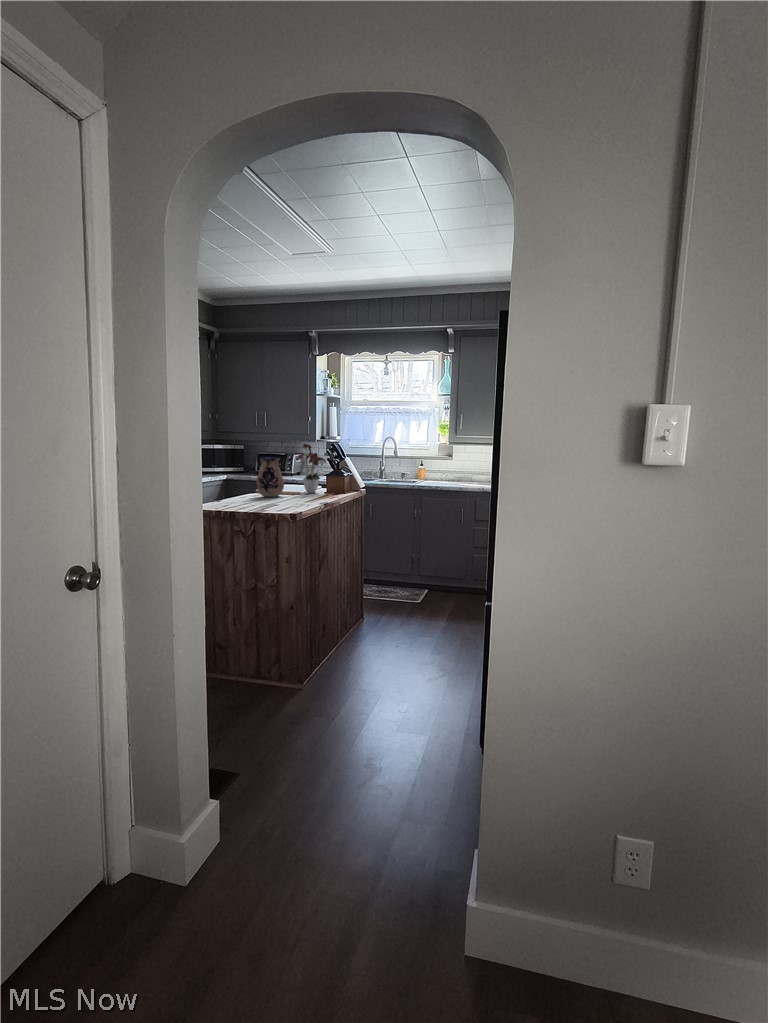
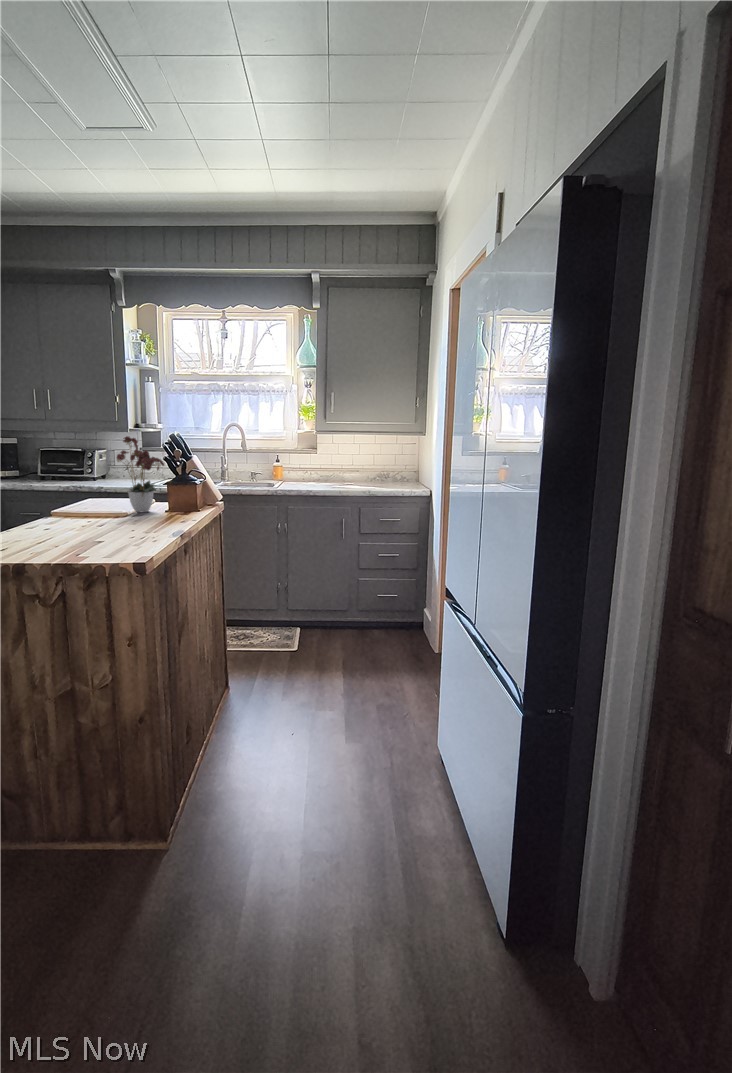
ceramic pitcher: present [256,458,284,497] -> none [50,460,99,525]

